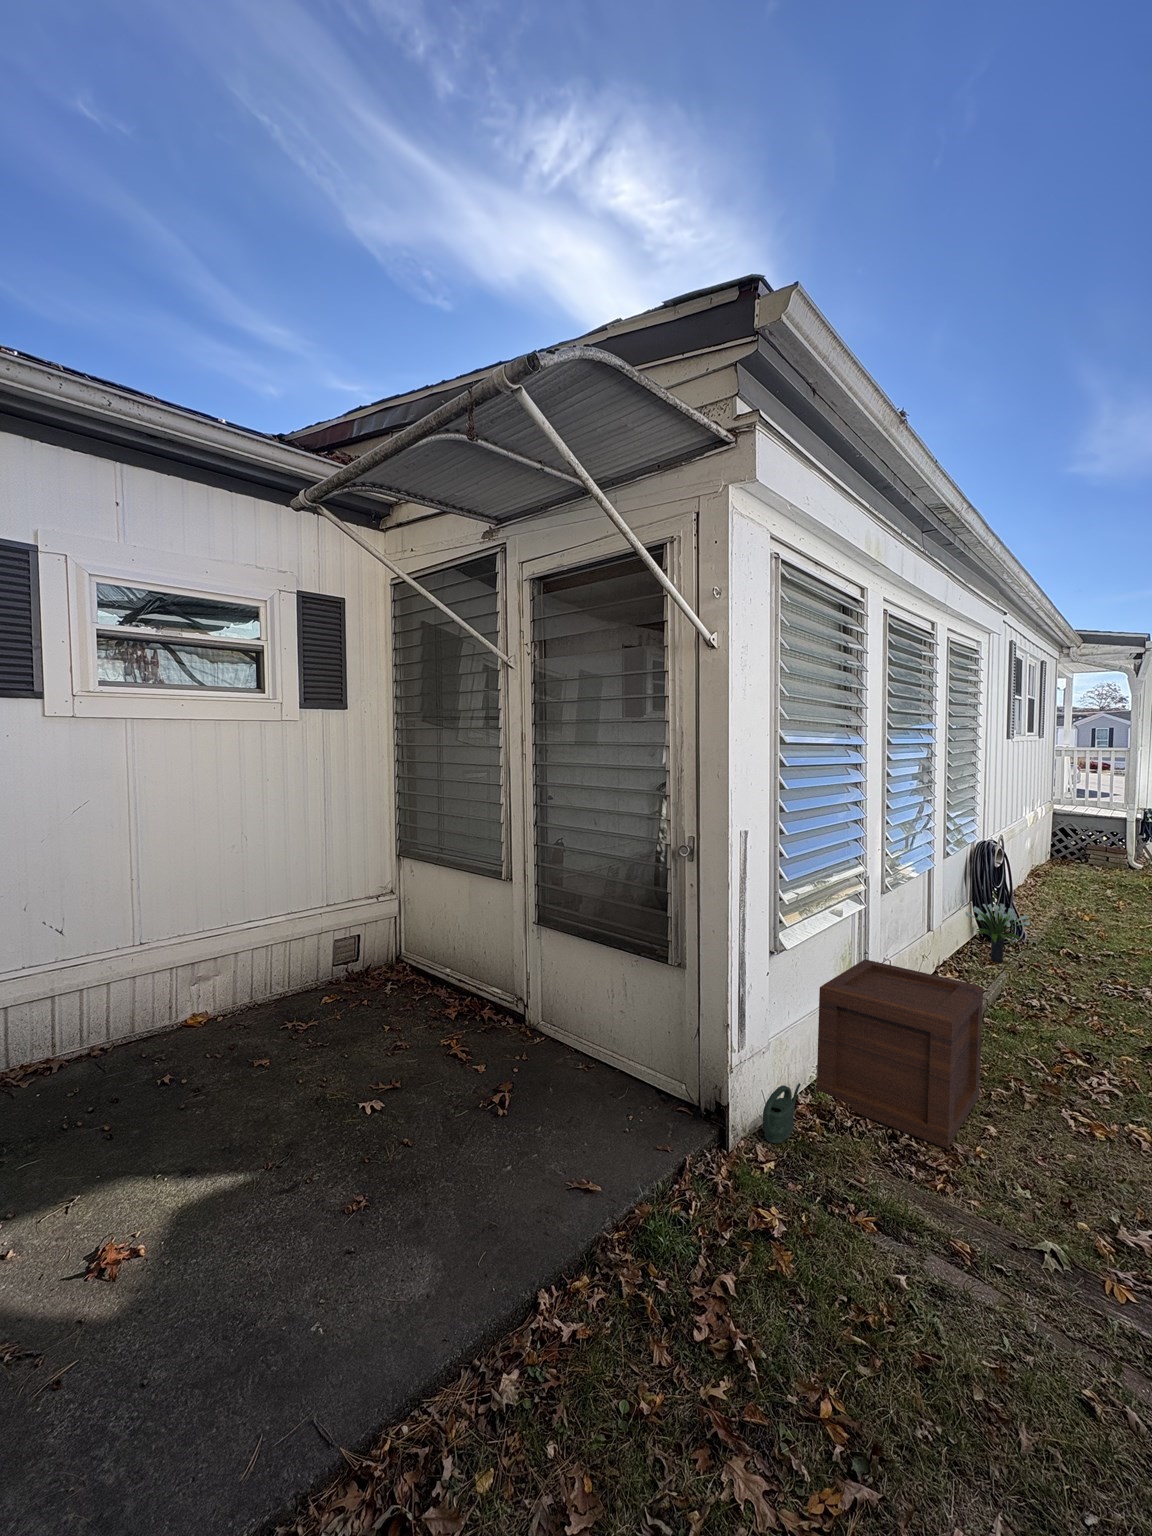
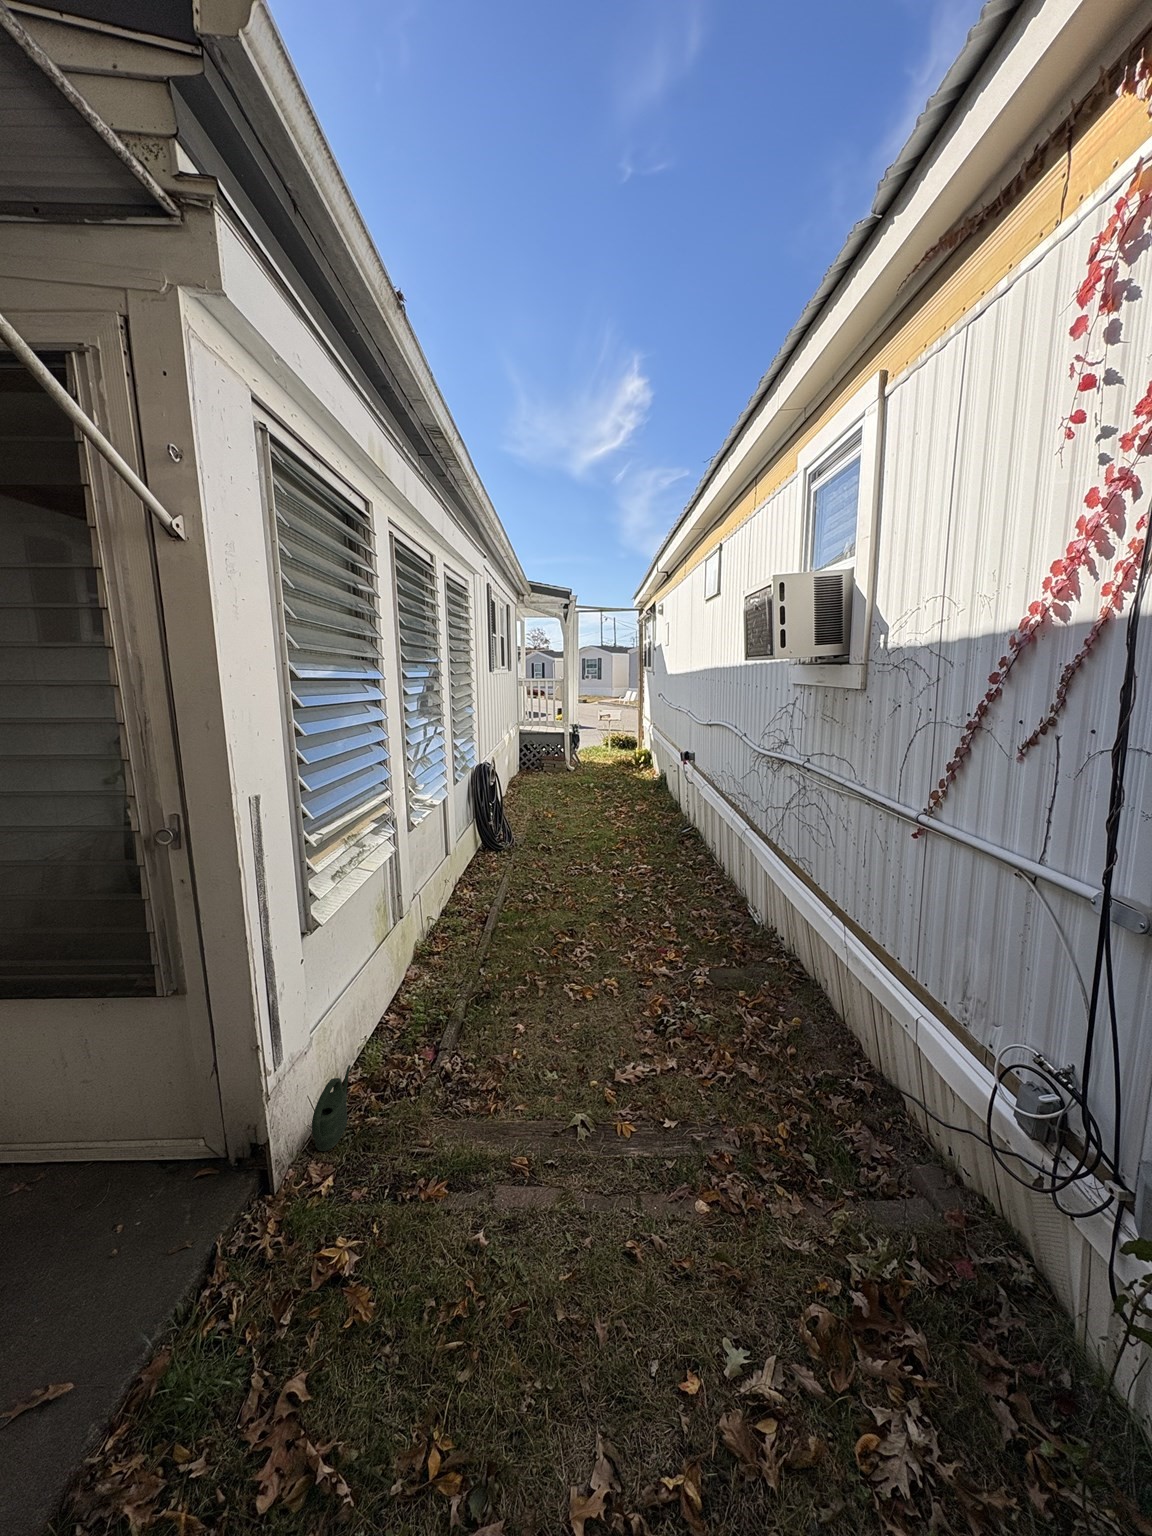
potted plant: present [966,904,1030,962] -> none [472,816,520,867]
wooden crate: present [816,959,983,1148] -> none [360,903,508,1066]

